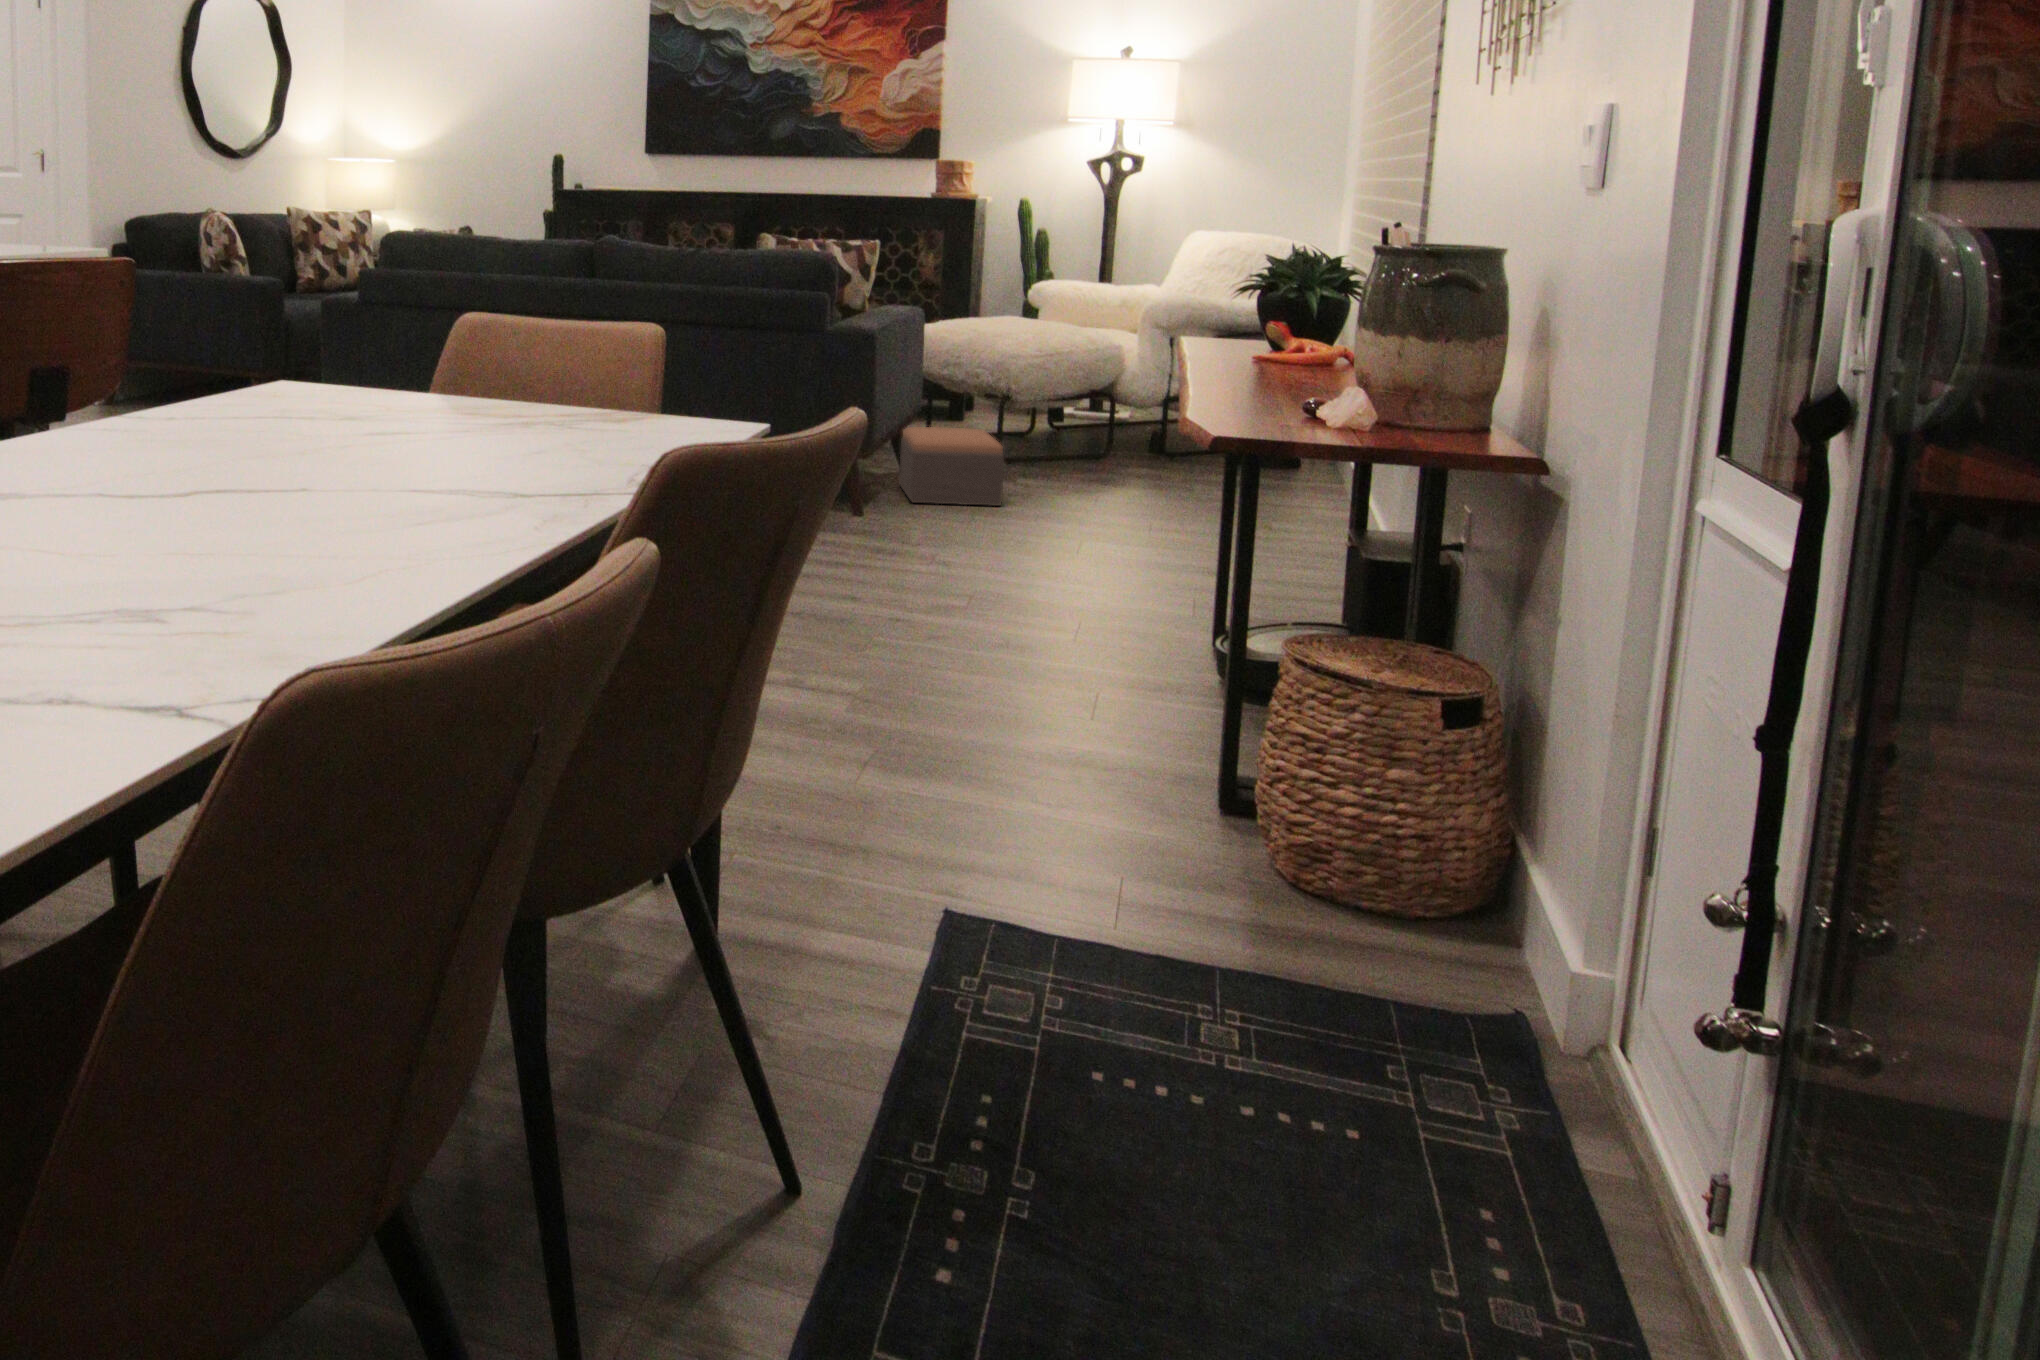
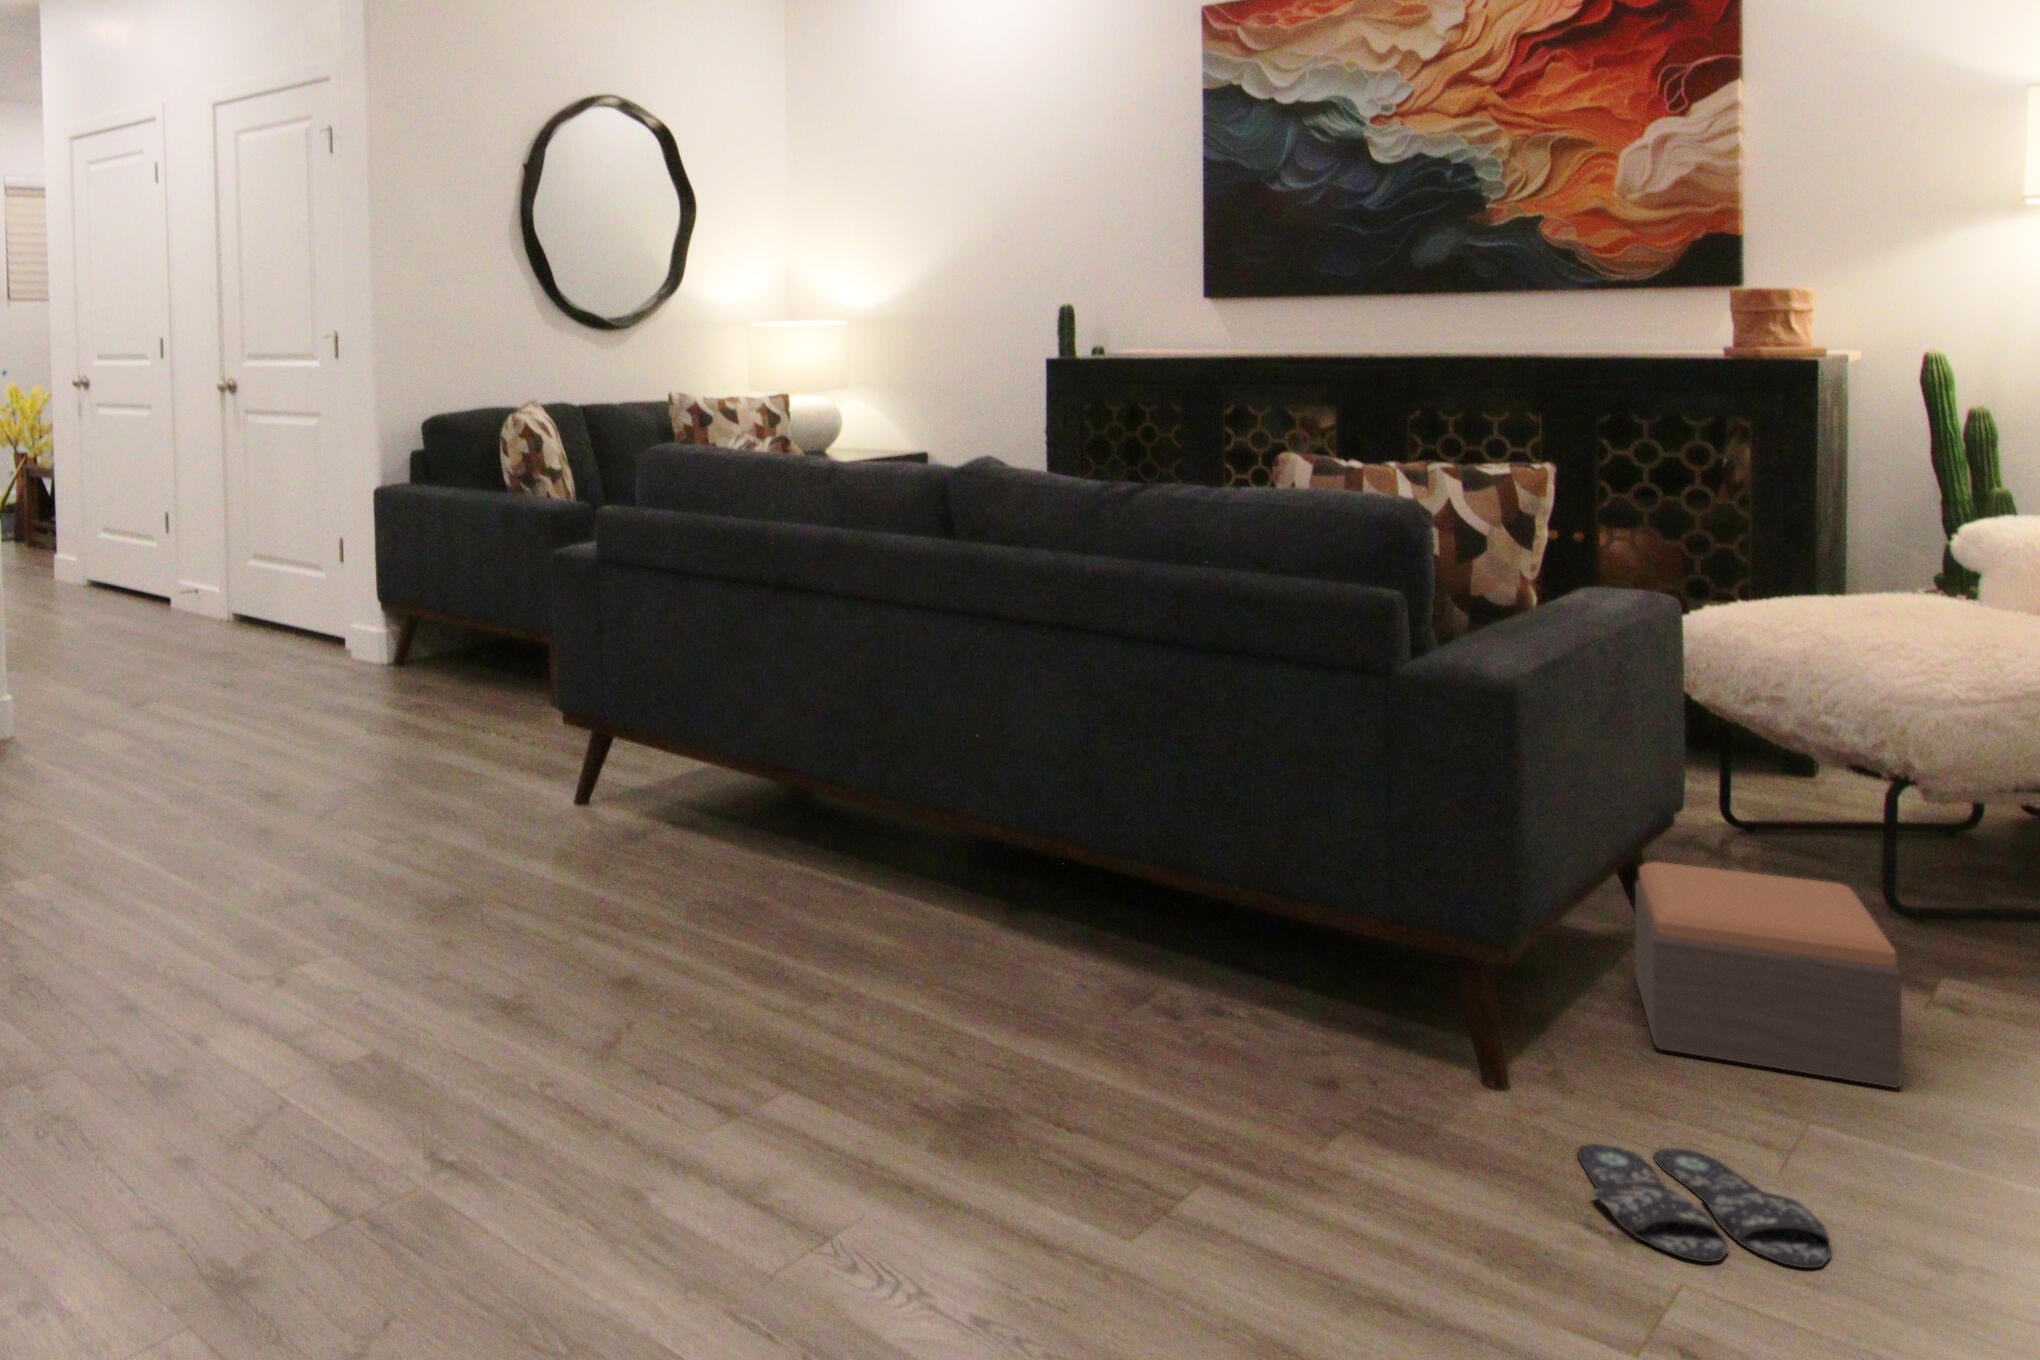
slippers: none [887,526,979,550] -> present [1577,1144,1831,1268]

